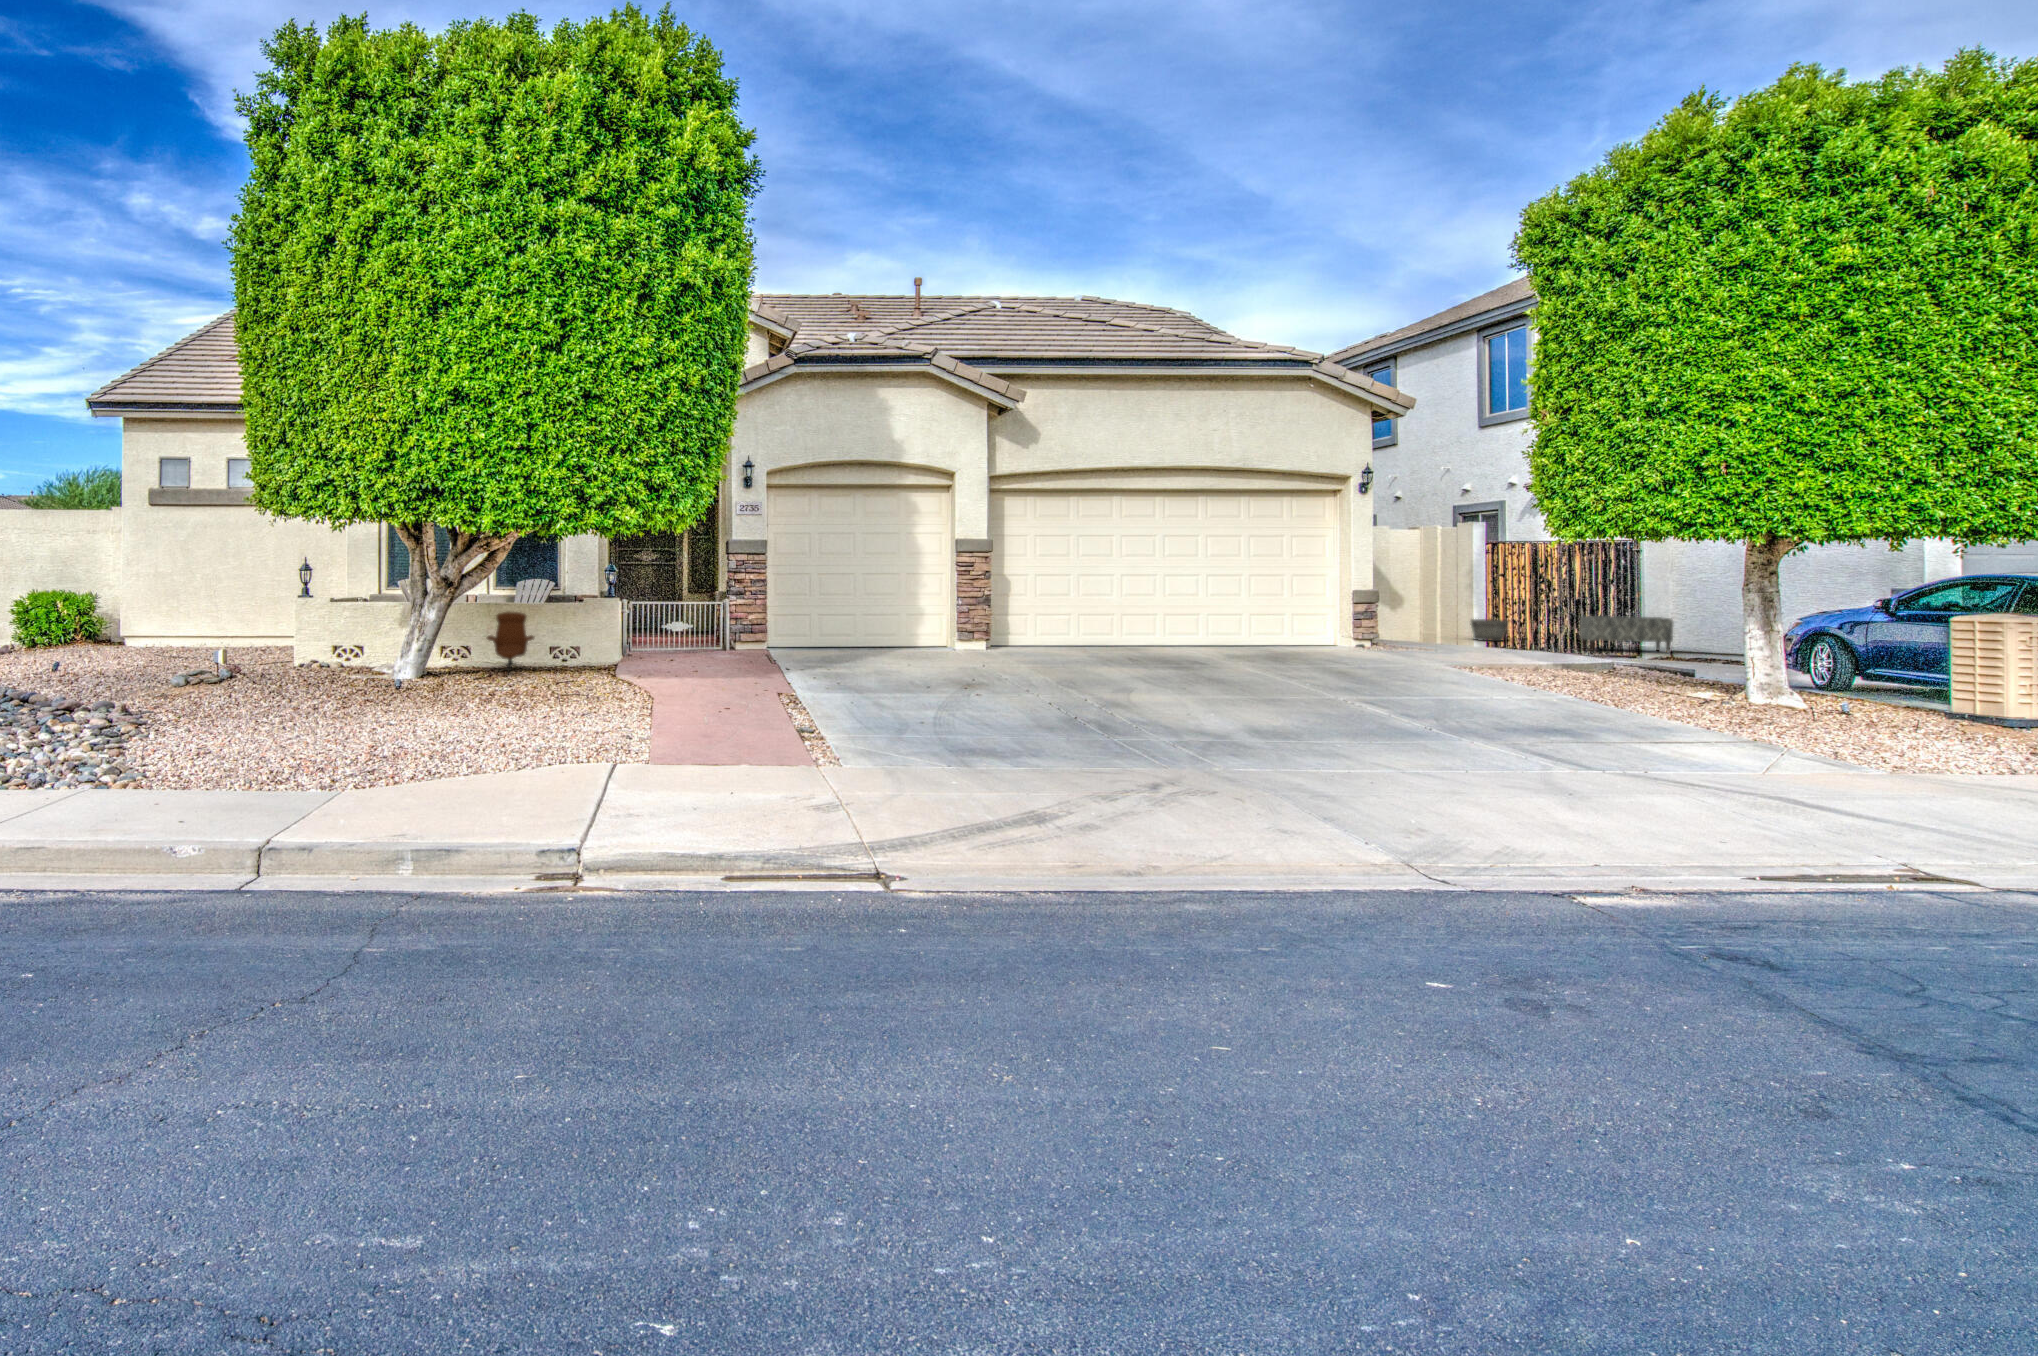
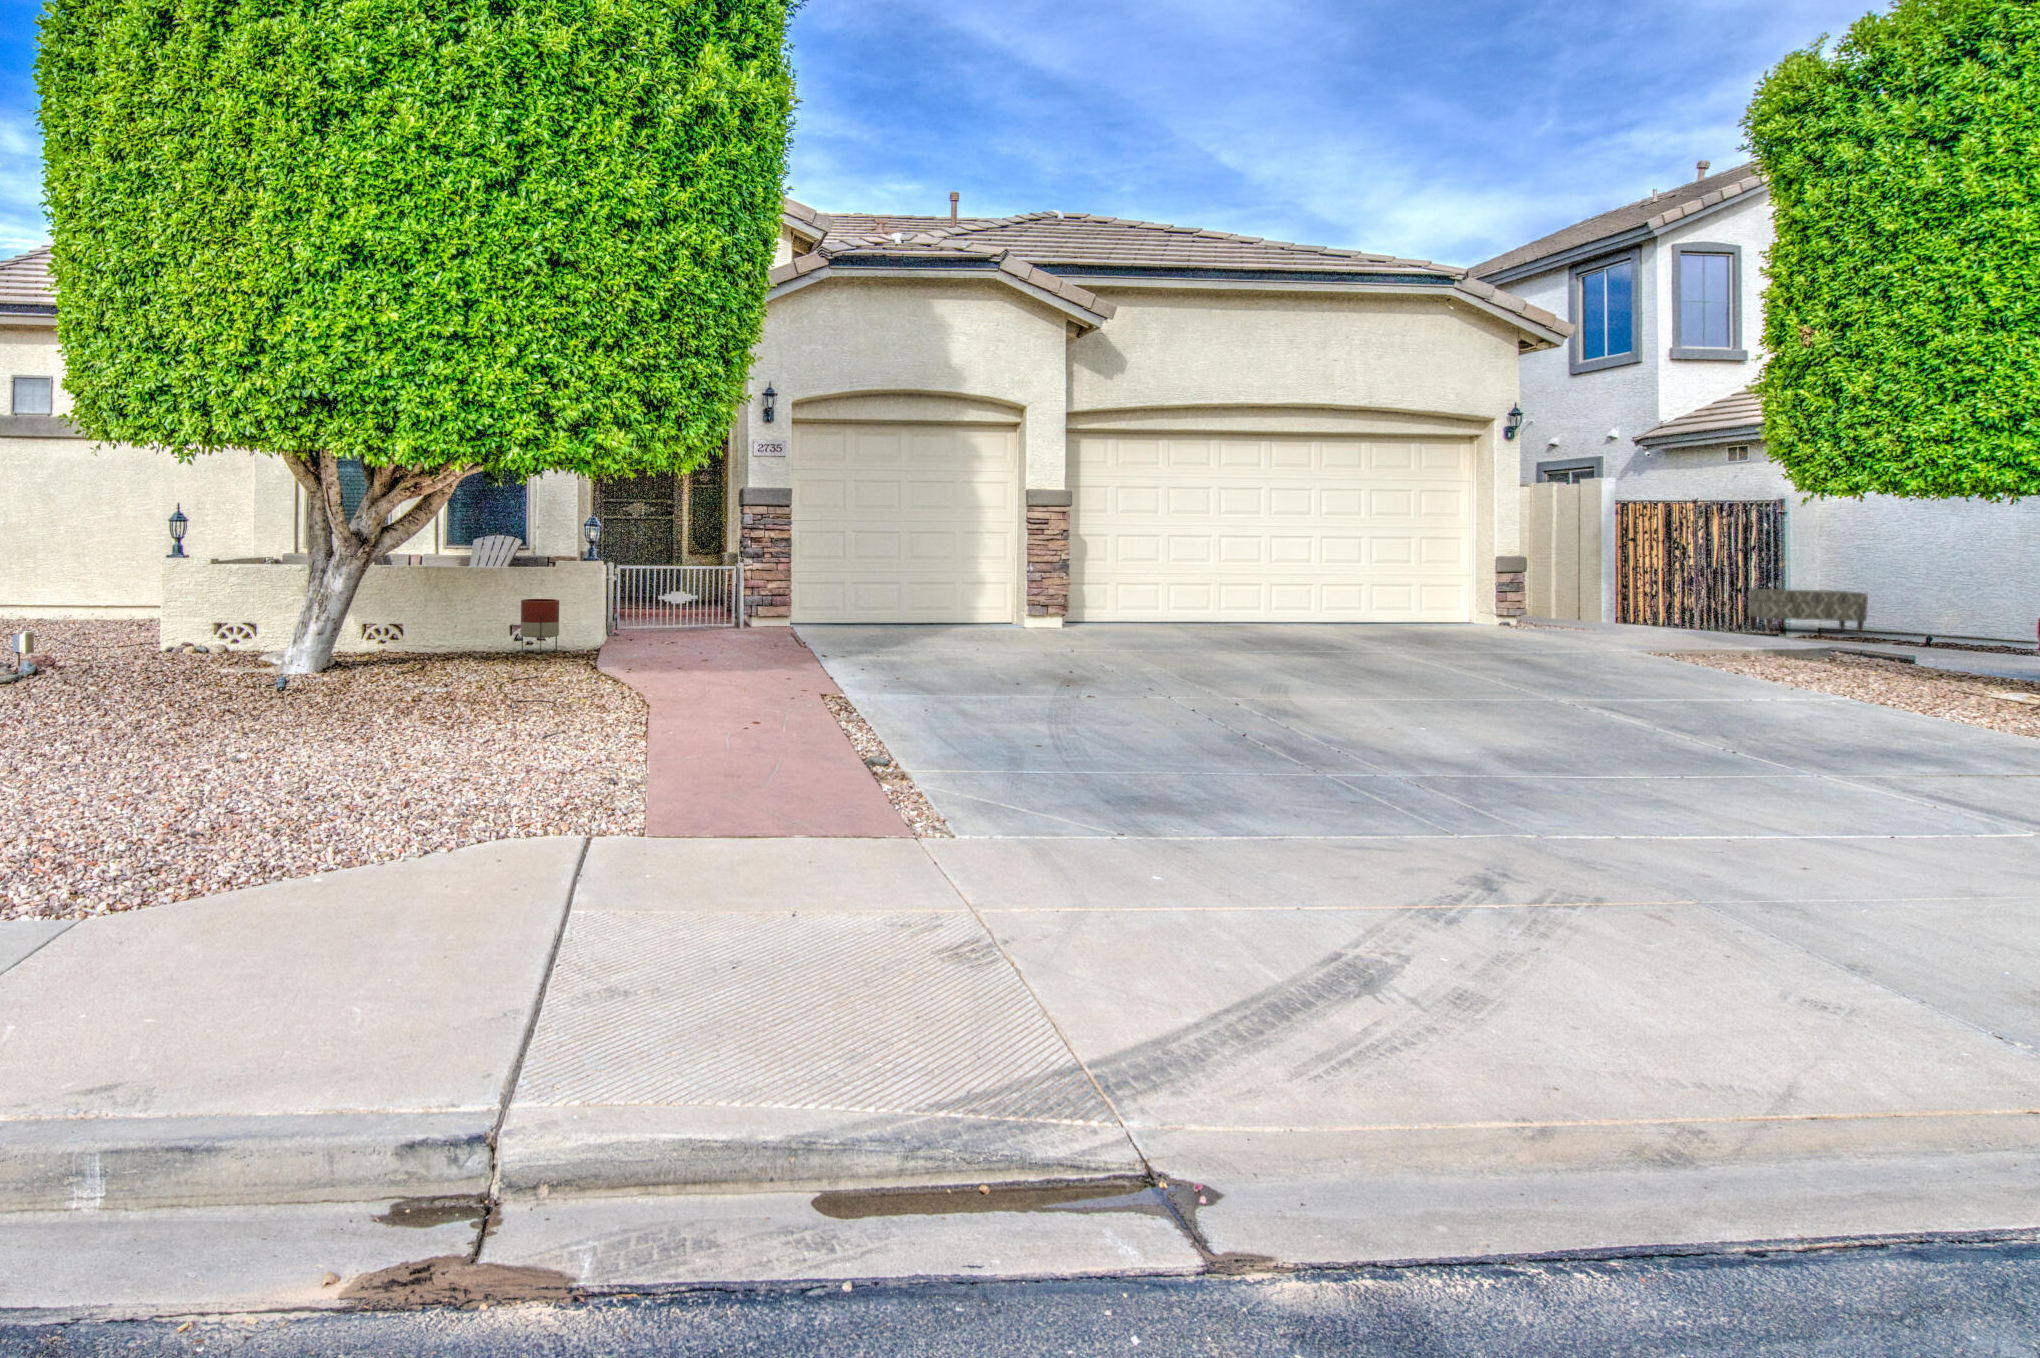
lounge chair: present [487,612,534,675] -> none [420,577,487,664]
wooden bucket: present [1470,614,1508,641] -> none [1607,583,1655,617]
planter: none [560,628,589,669] -> present [520,599,559,653]

